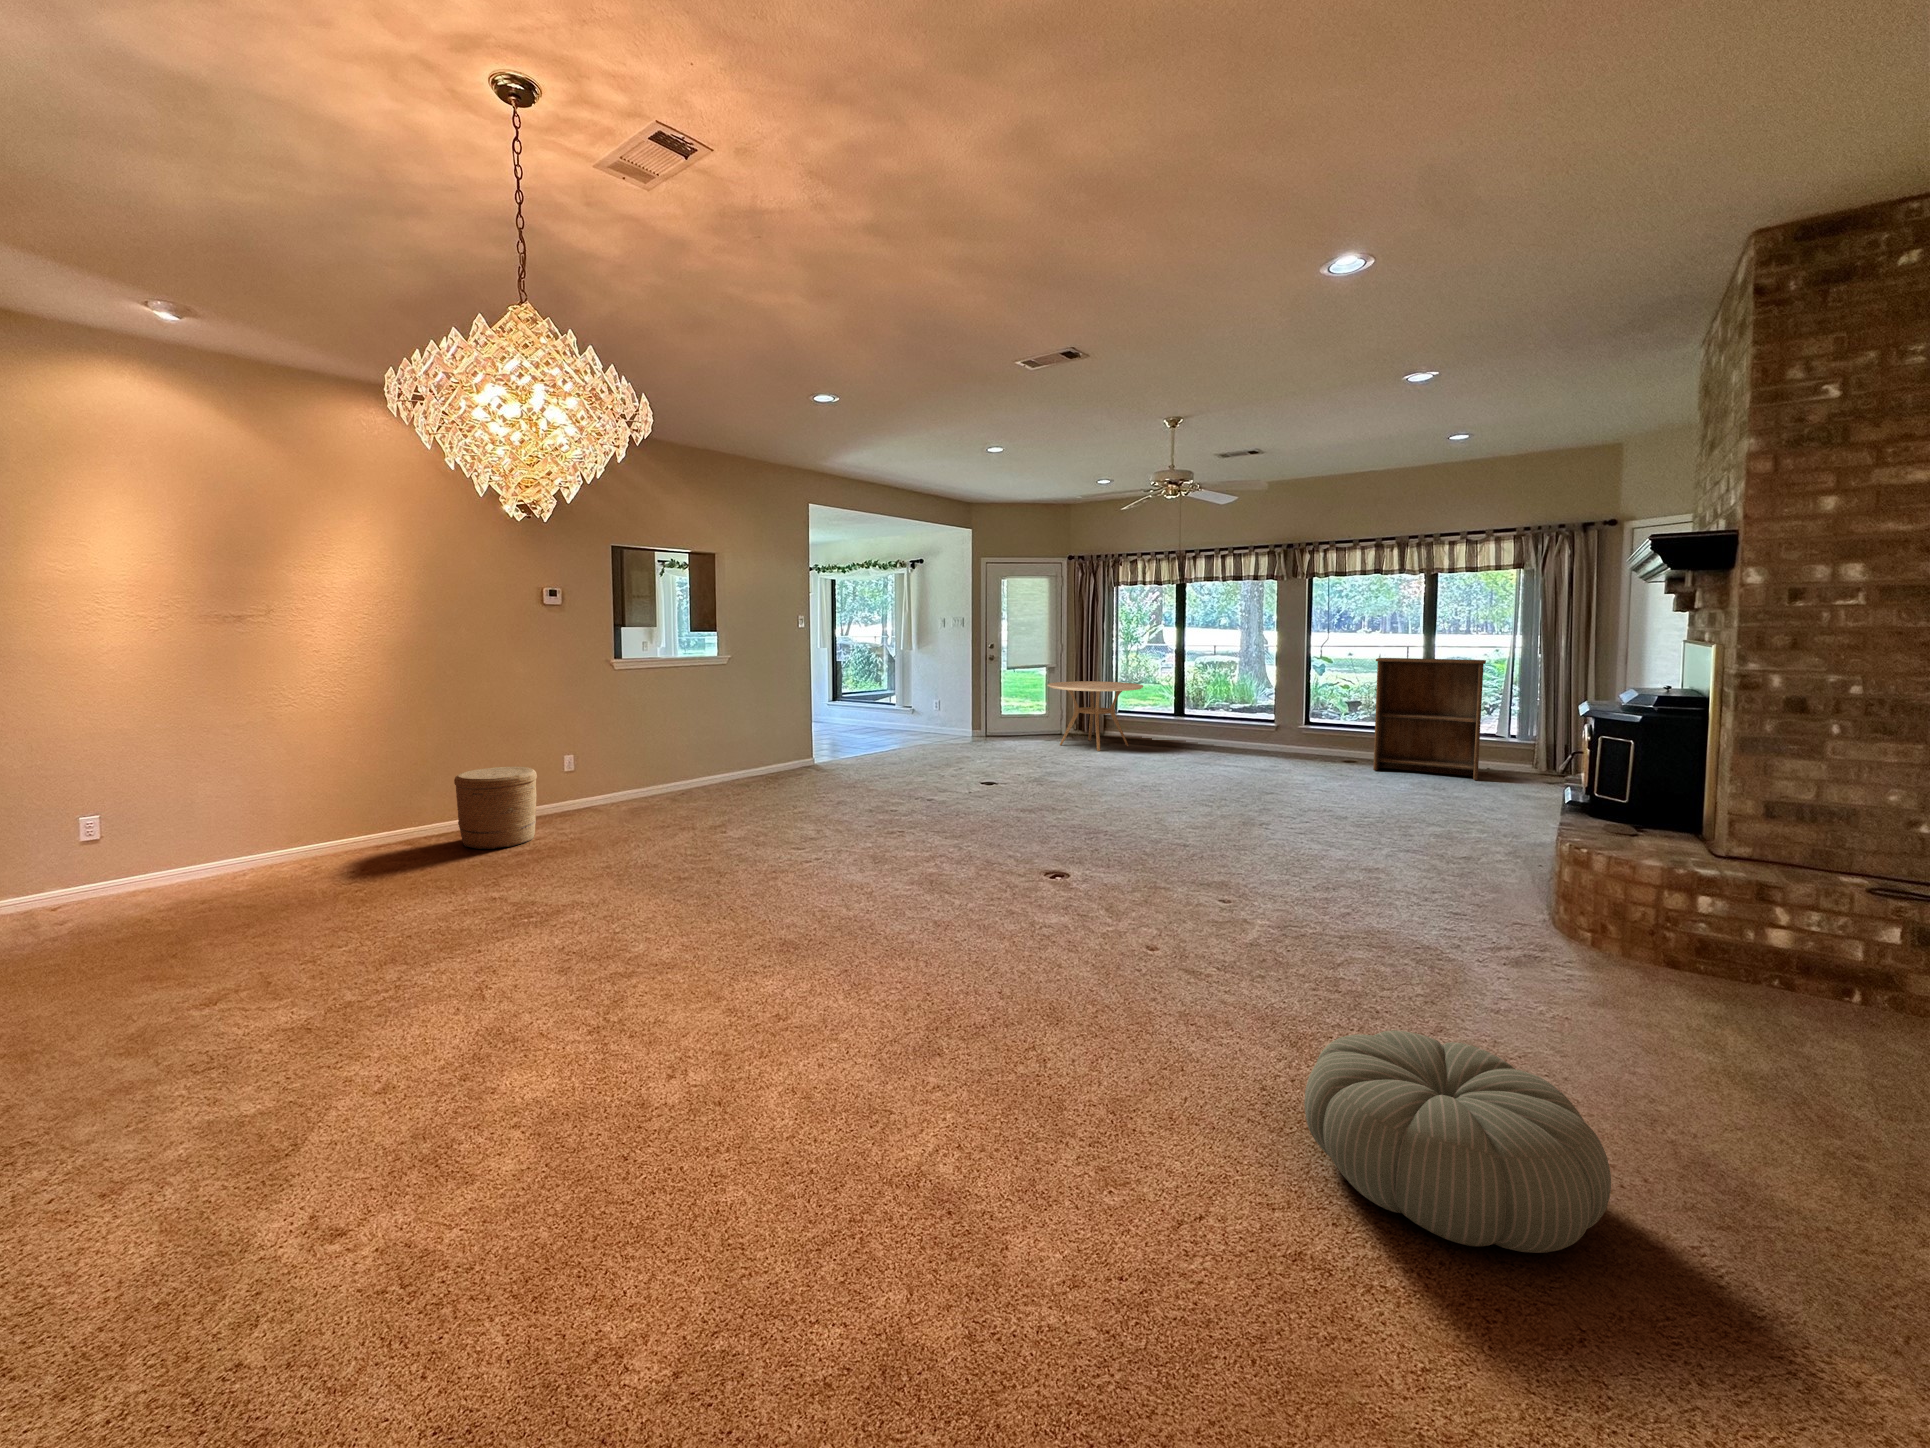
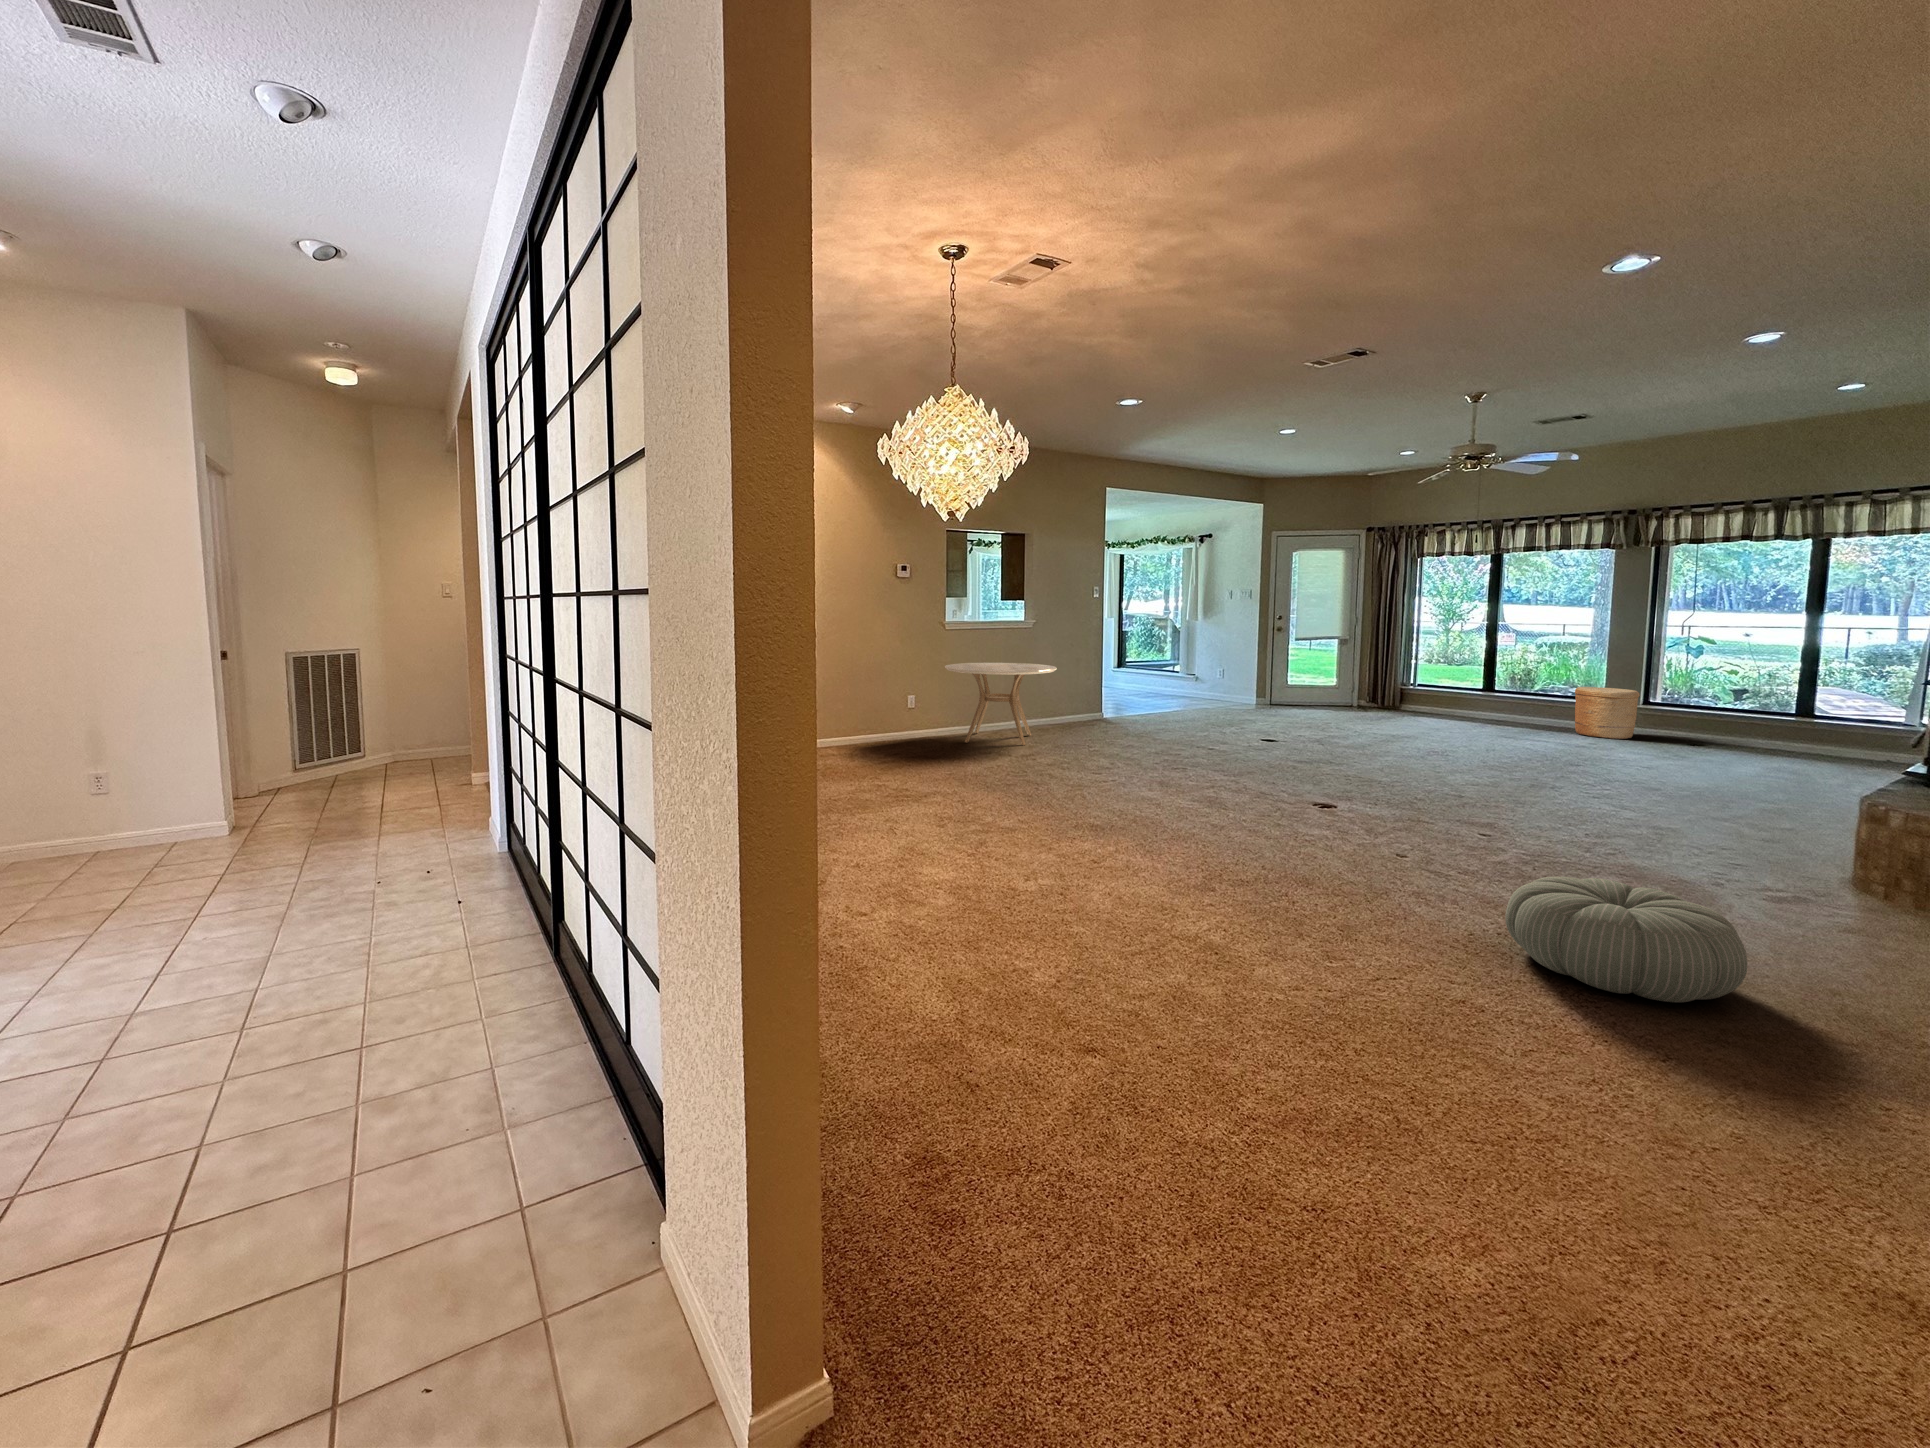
bookshelf: present [1373,658,1486,780] -> none [1723,632,1889,768]
dining table: present [1048,681,1143,751] -> present [945,662,1057,745]
woven basket: present [454,767,537,849] -> present [1575,687,1640,739]

